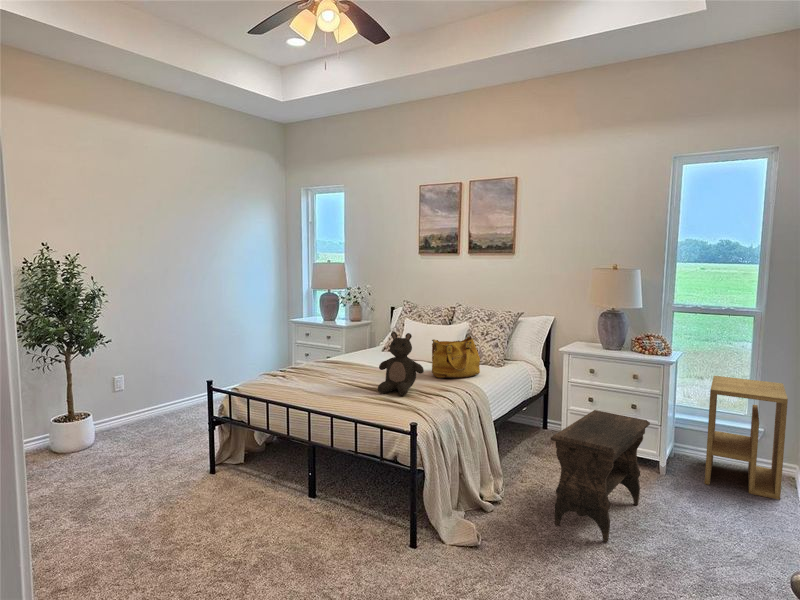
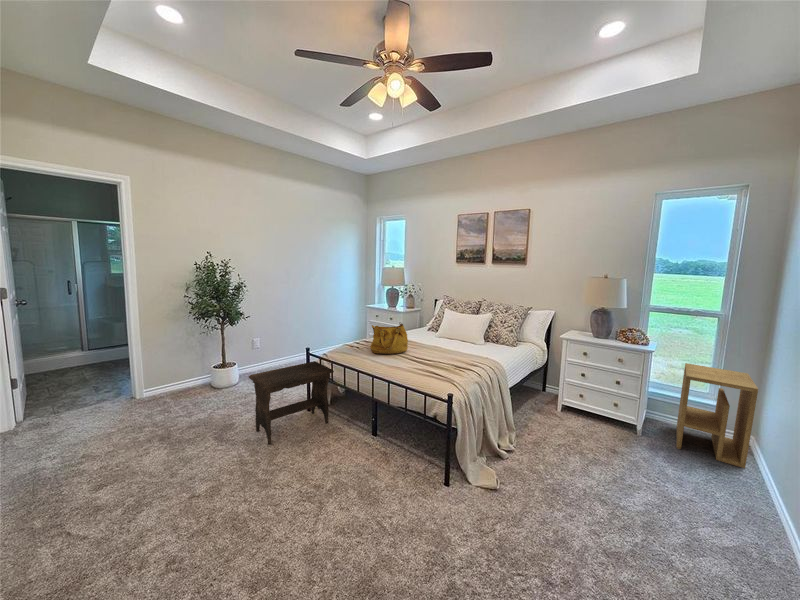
stuffed bear: present [378,332,424,395] -> none [424,321,458,368]
handbag: present [432,335,480,378] -> present [370,323,408,354]
footstool: present [551,410,650,542] -> present [249,361,334,445]

